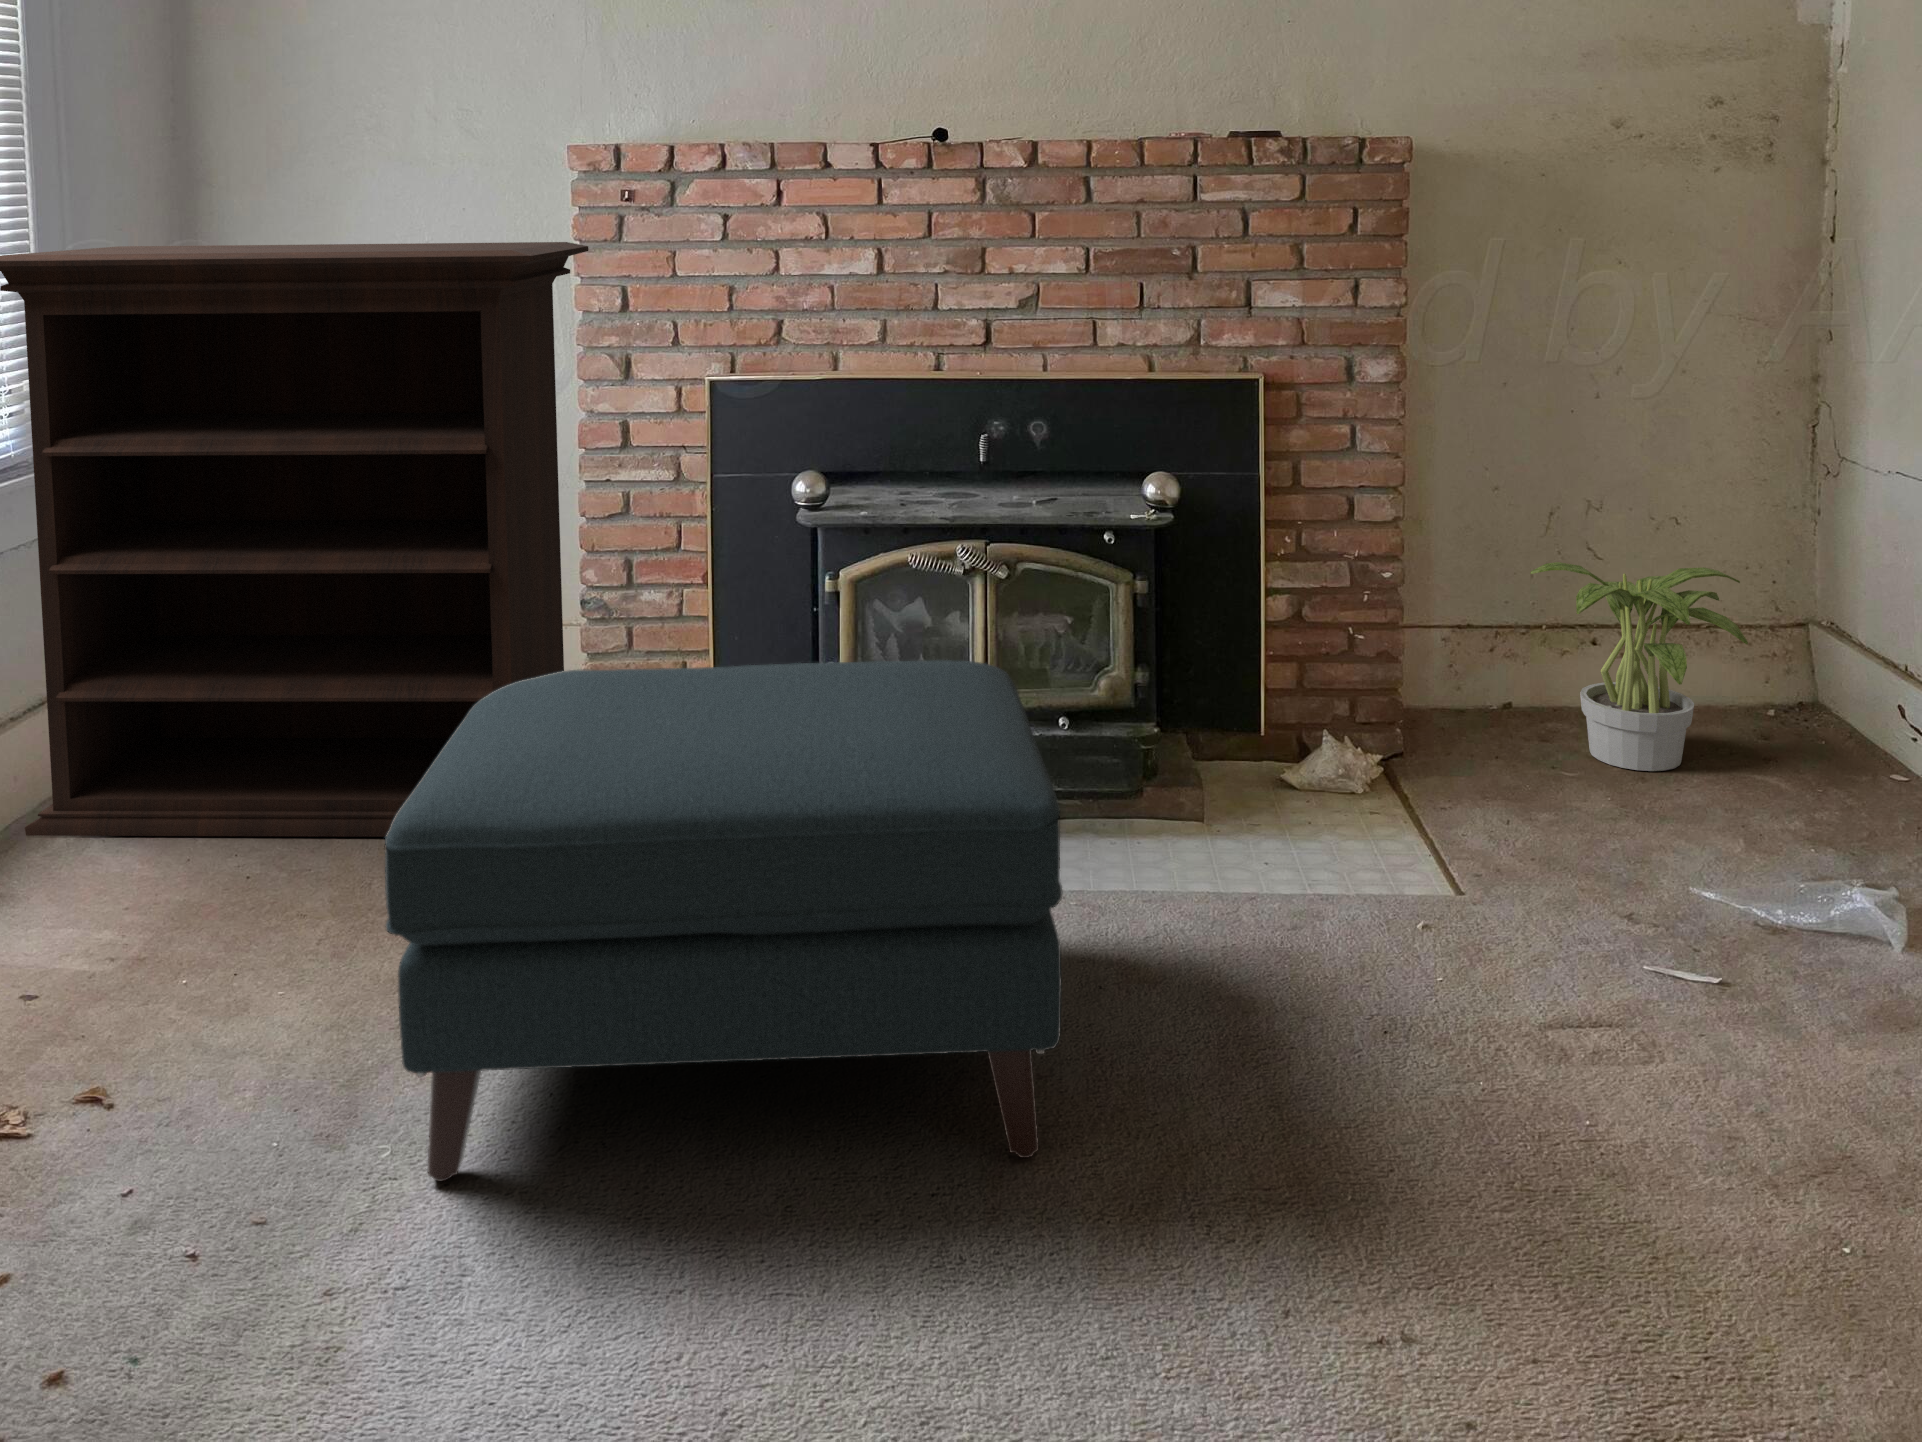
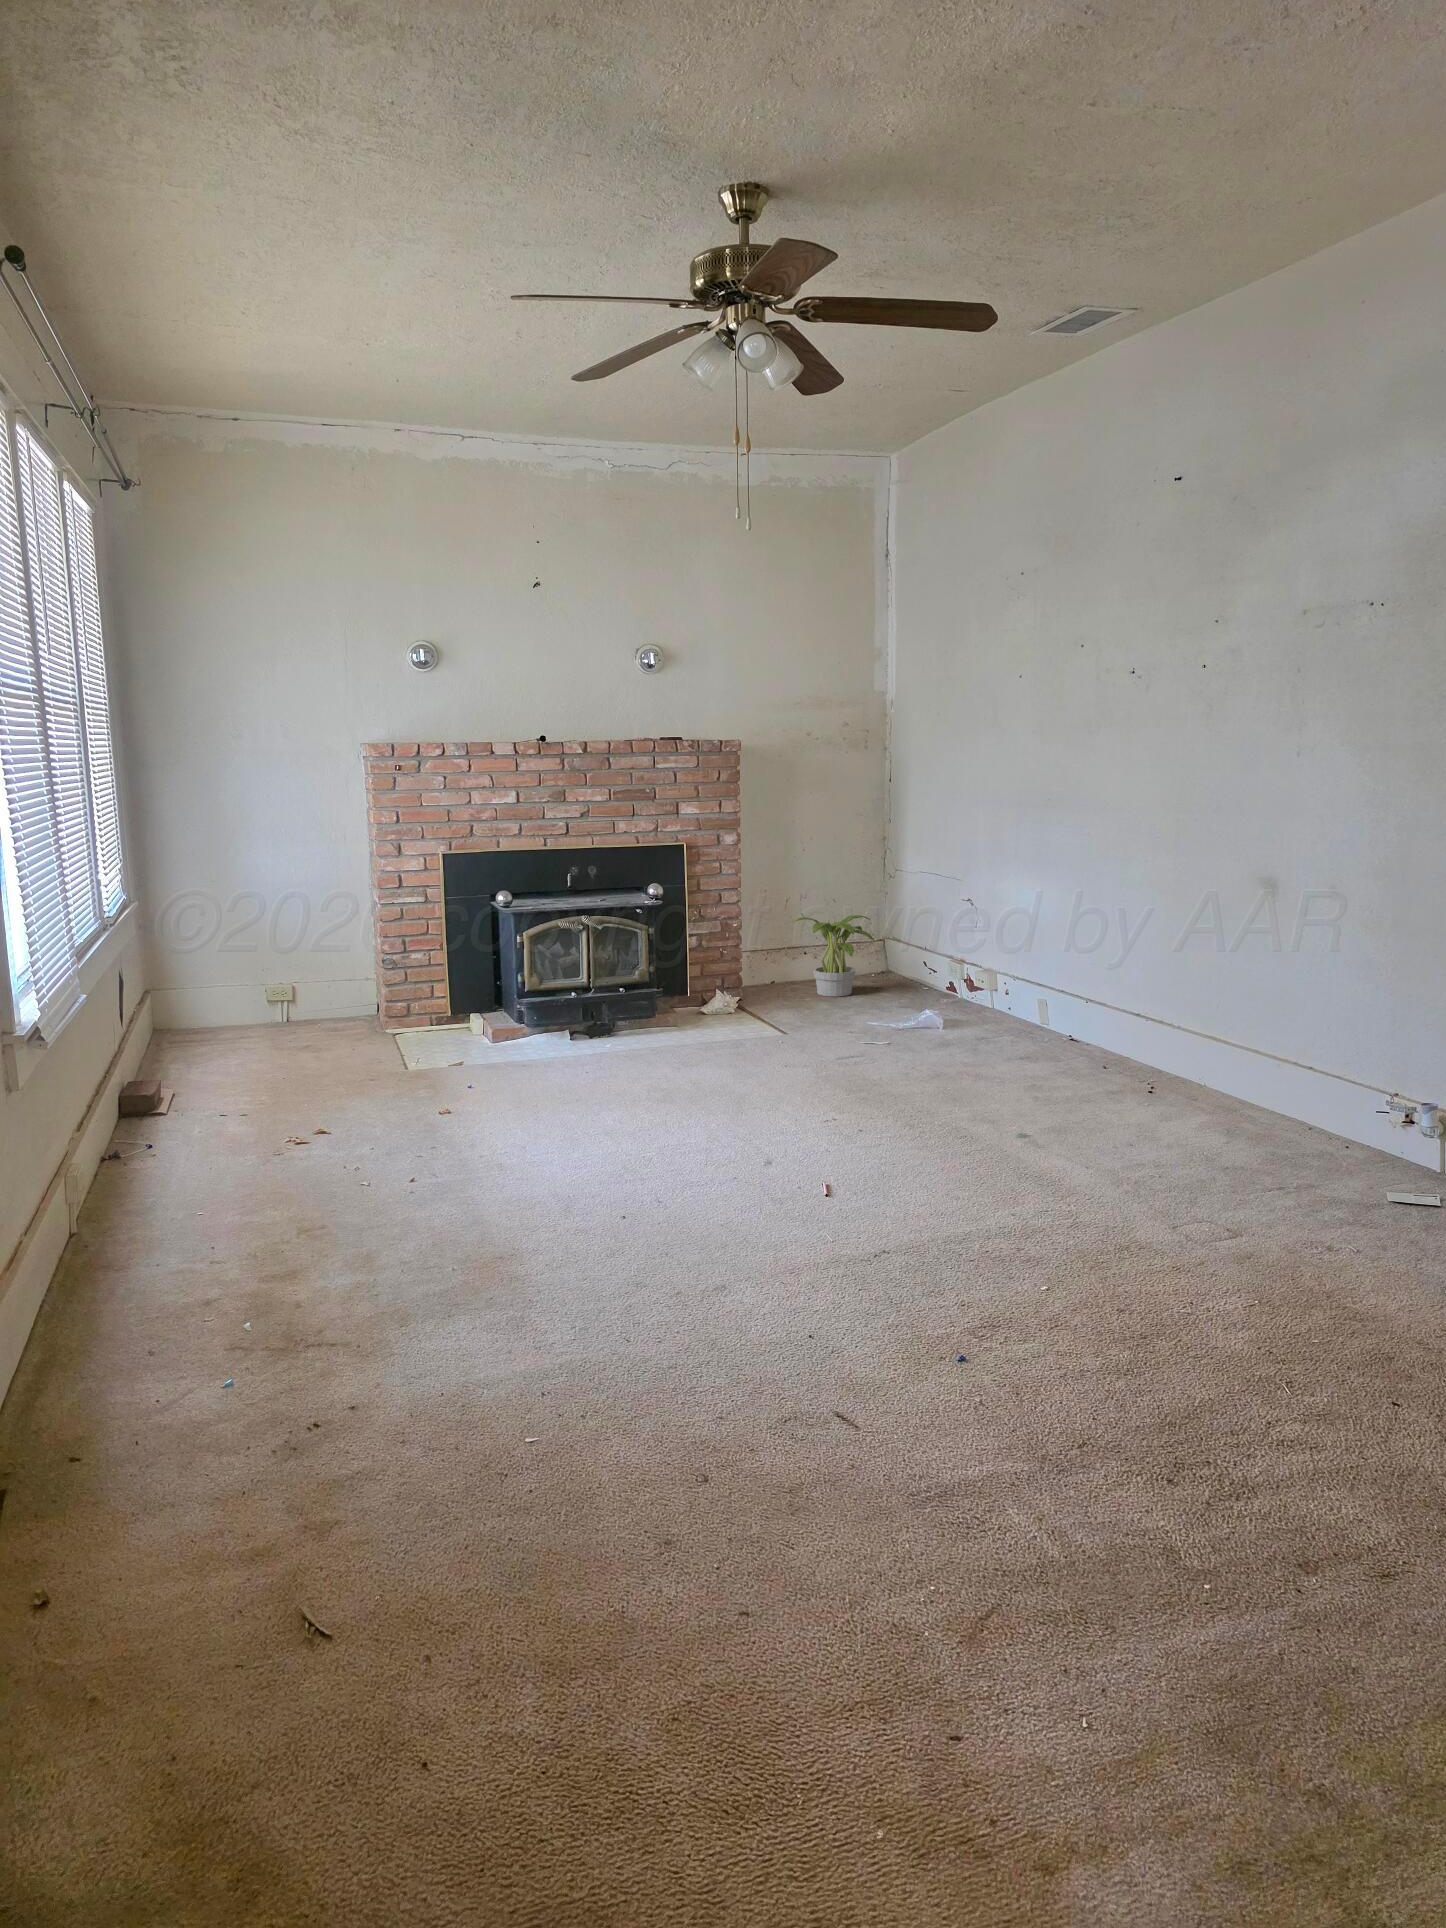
bookshelf: present [0,242,588,837] -> none [103,789,399,1081]
ottoman: present [385,660,1062,1181] -> none [421,946,680,1123]

